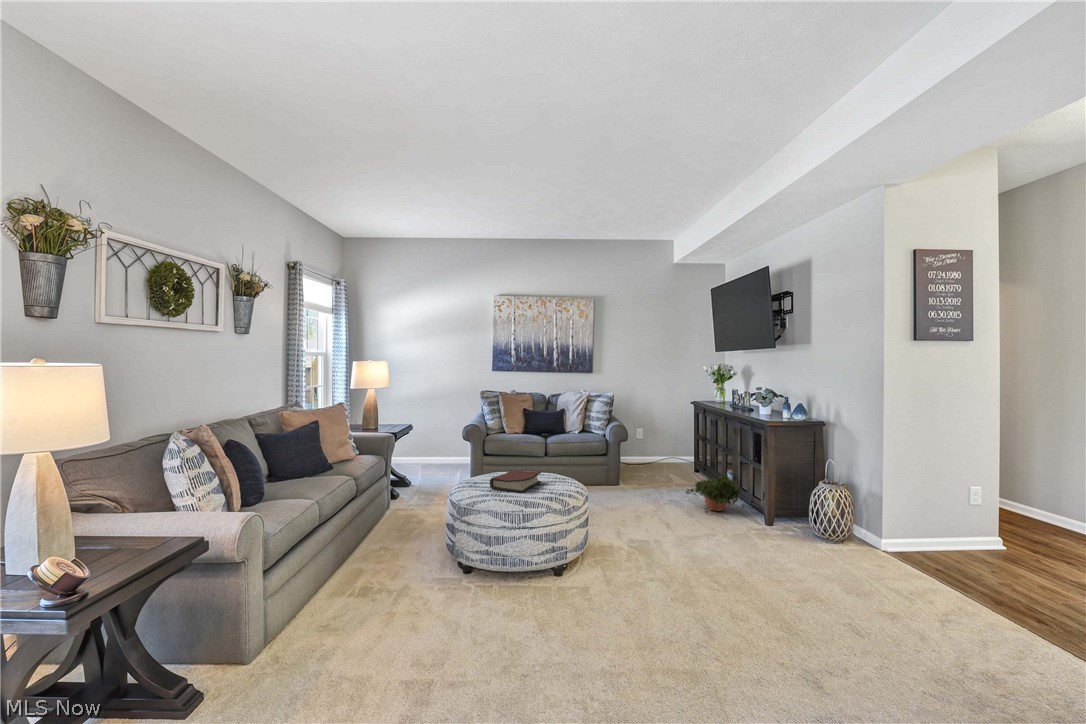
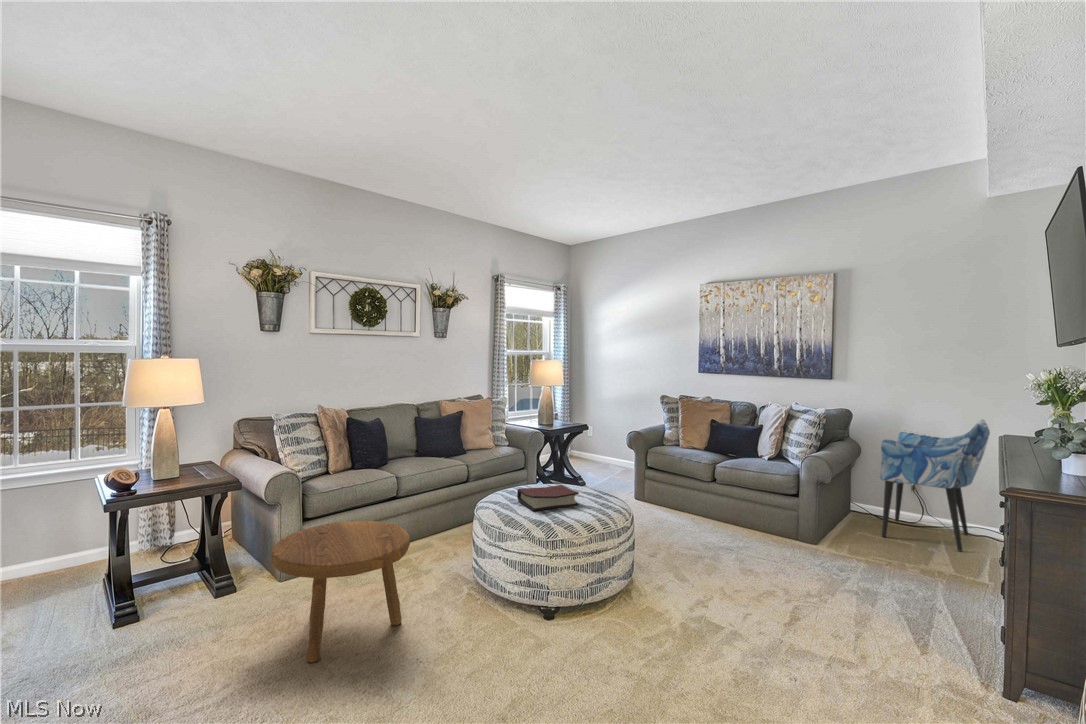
armchair: none [637,393,695,476] -> present [880,419,990,552]
potted plant: present [686,474,744,513] -> none [859,556,974,626]
footstool: none [366,527,503,675] -> present [271,521,410,663]

